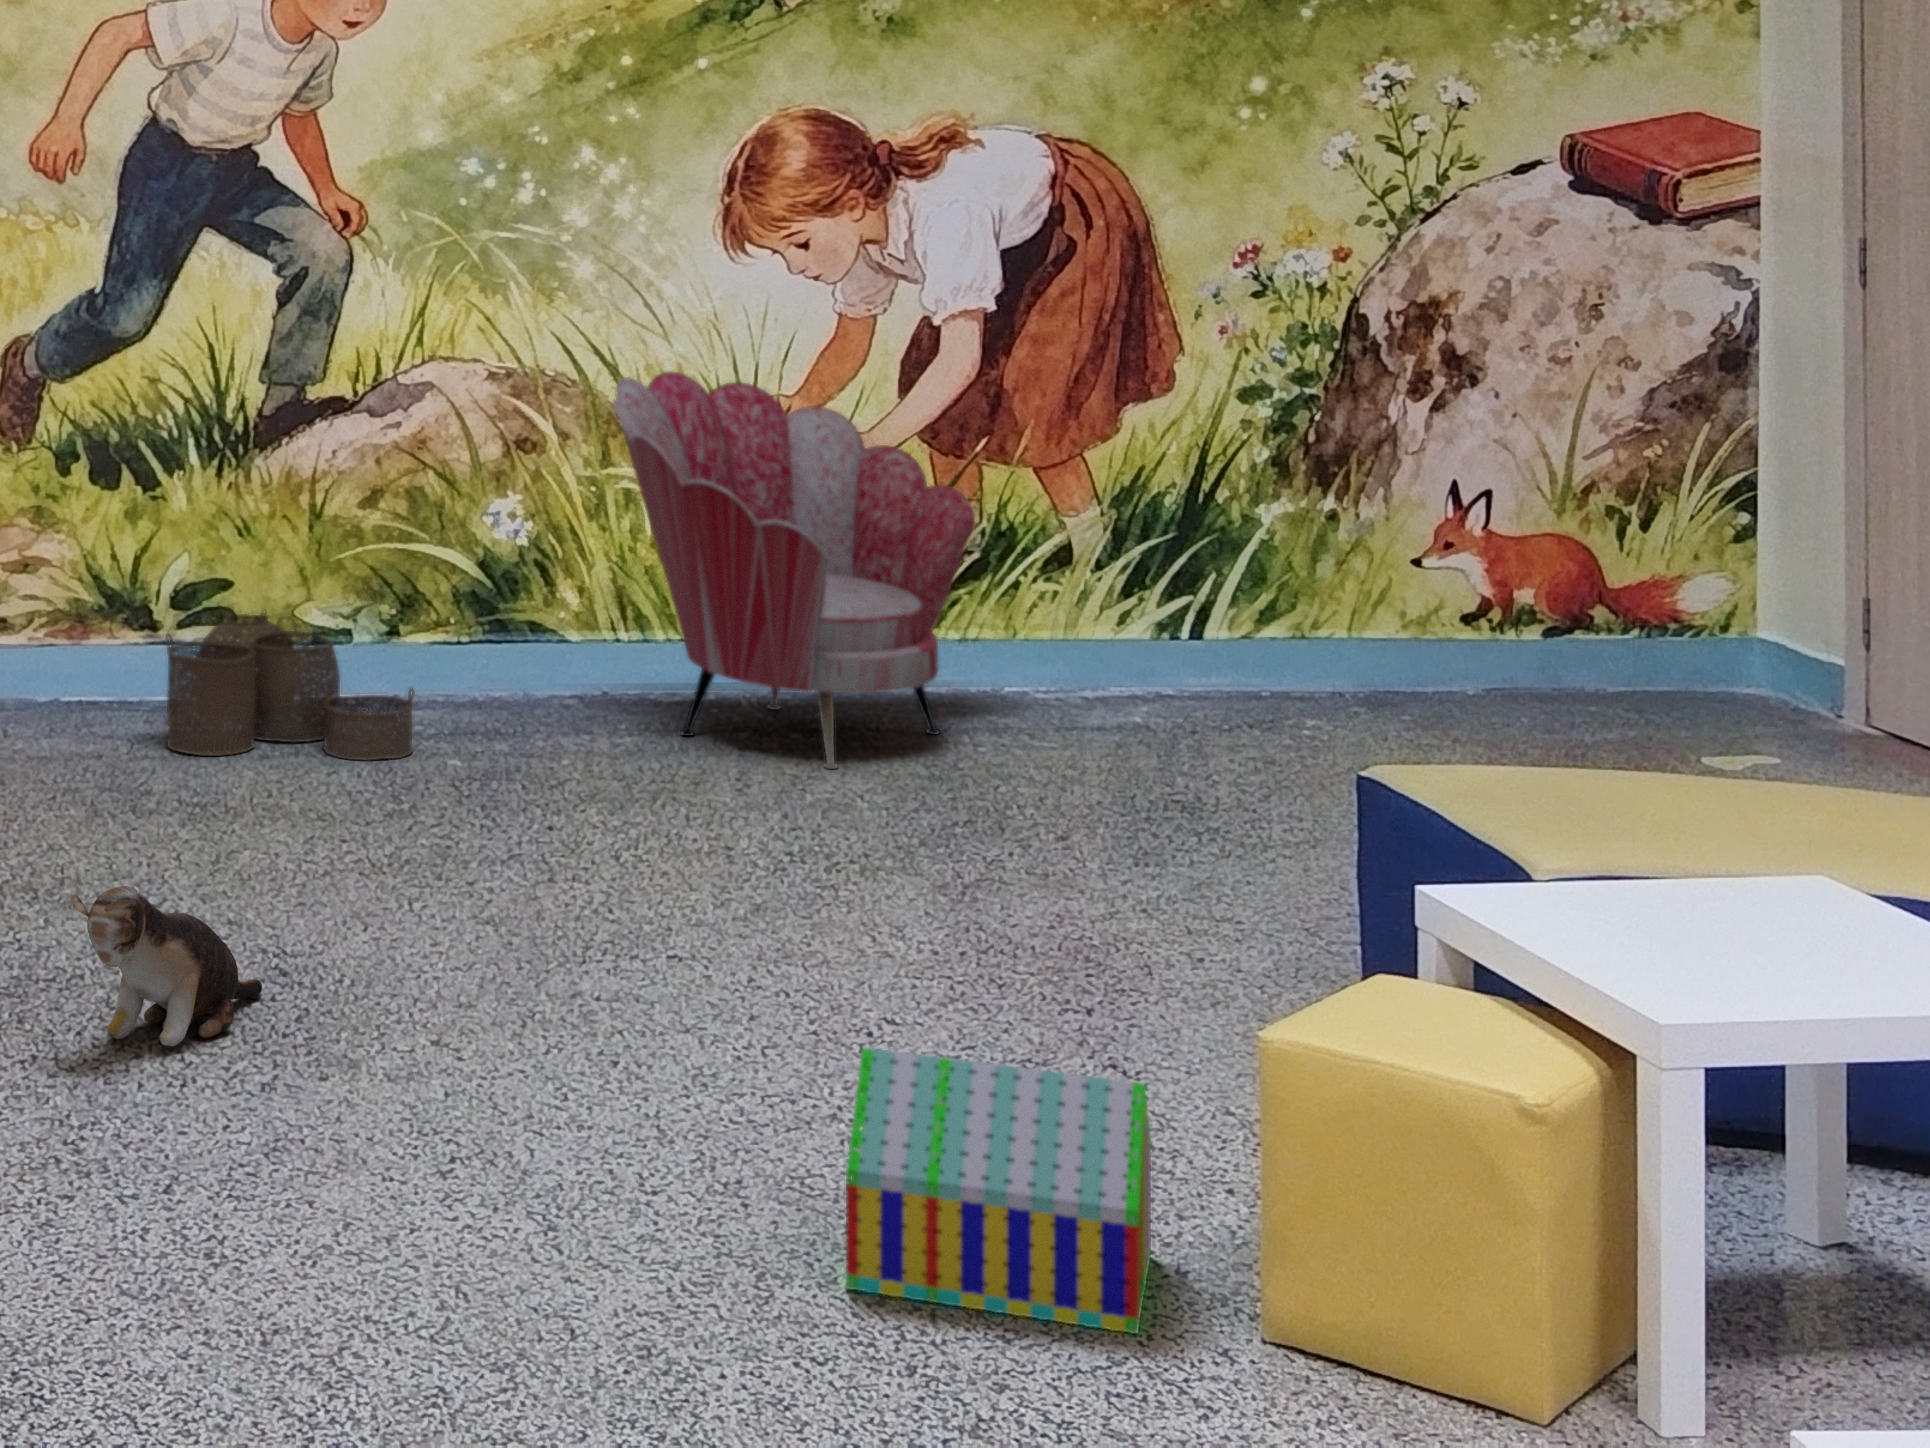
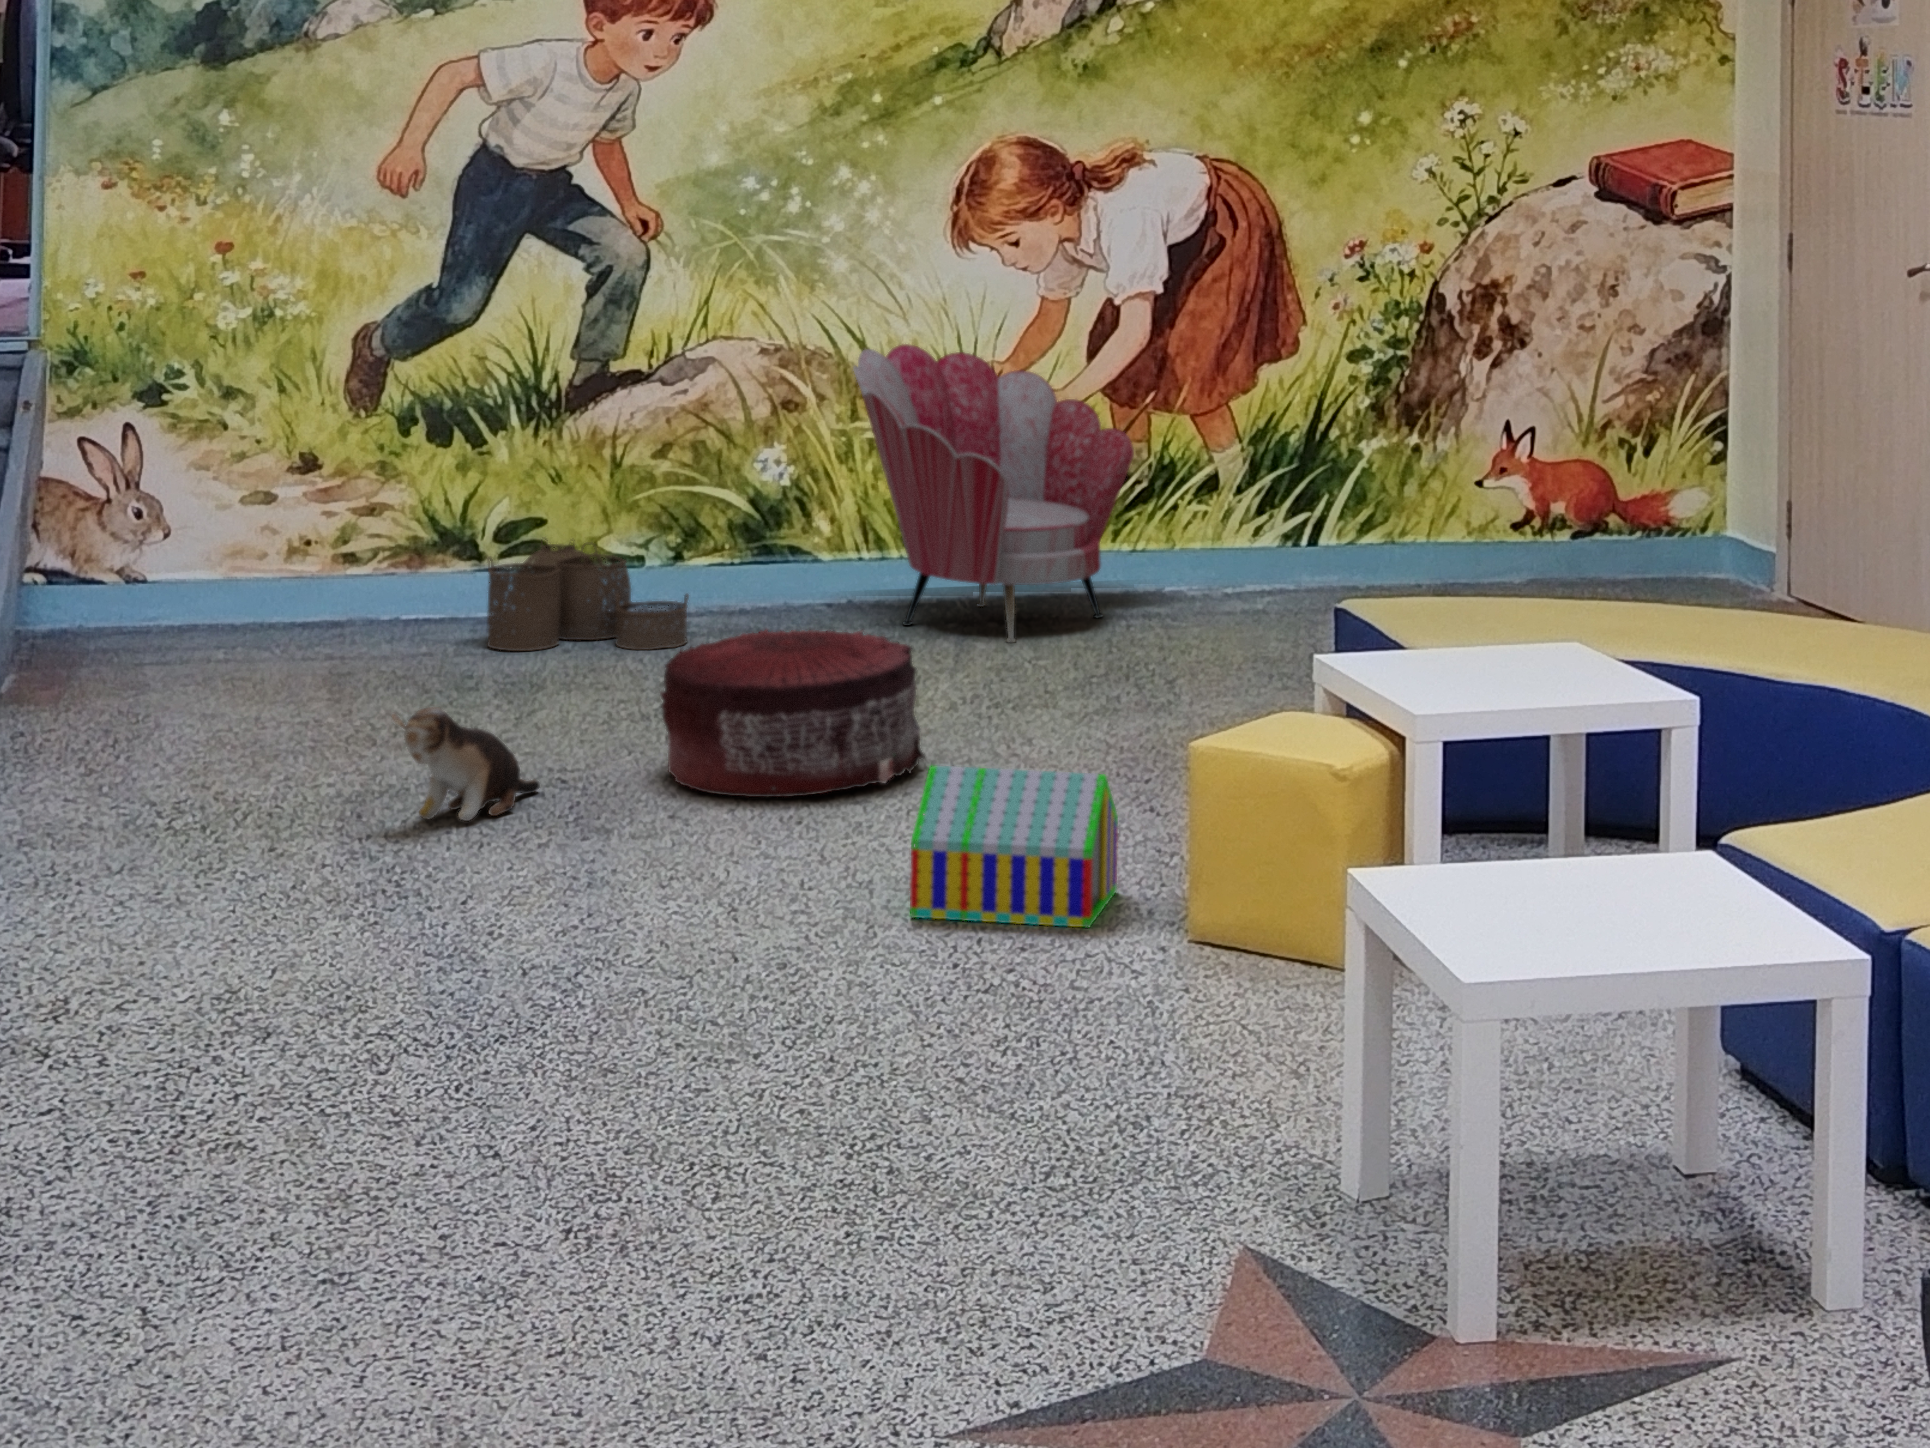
pouf: none [417,770,783,1027] -> present [660,630,924,797]

